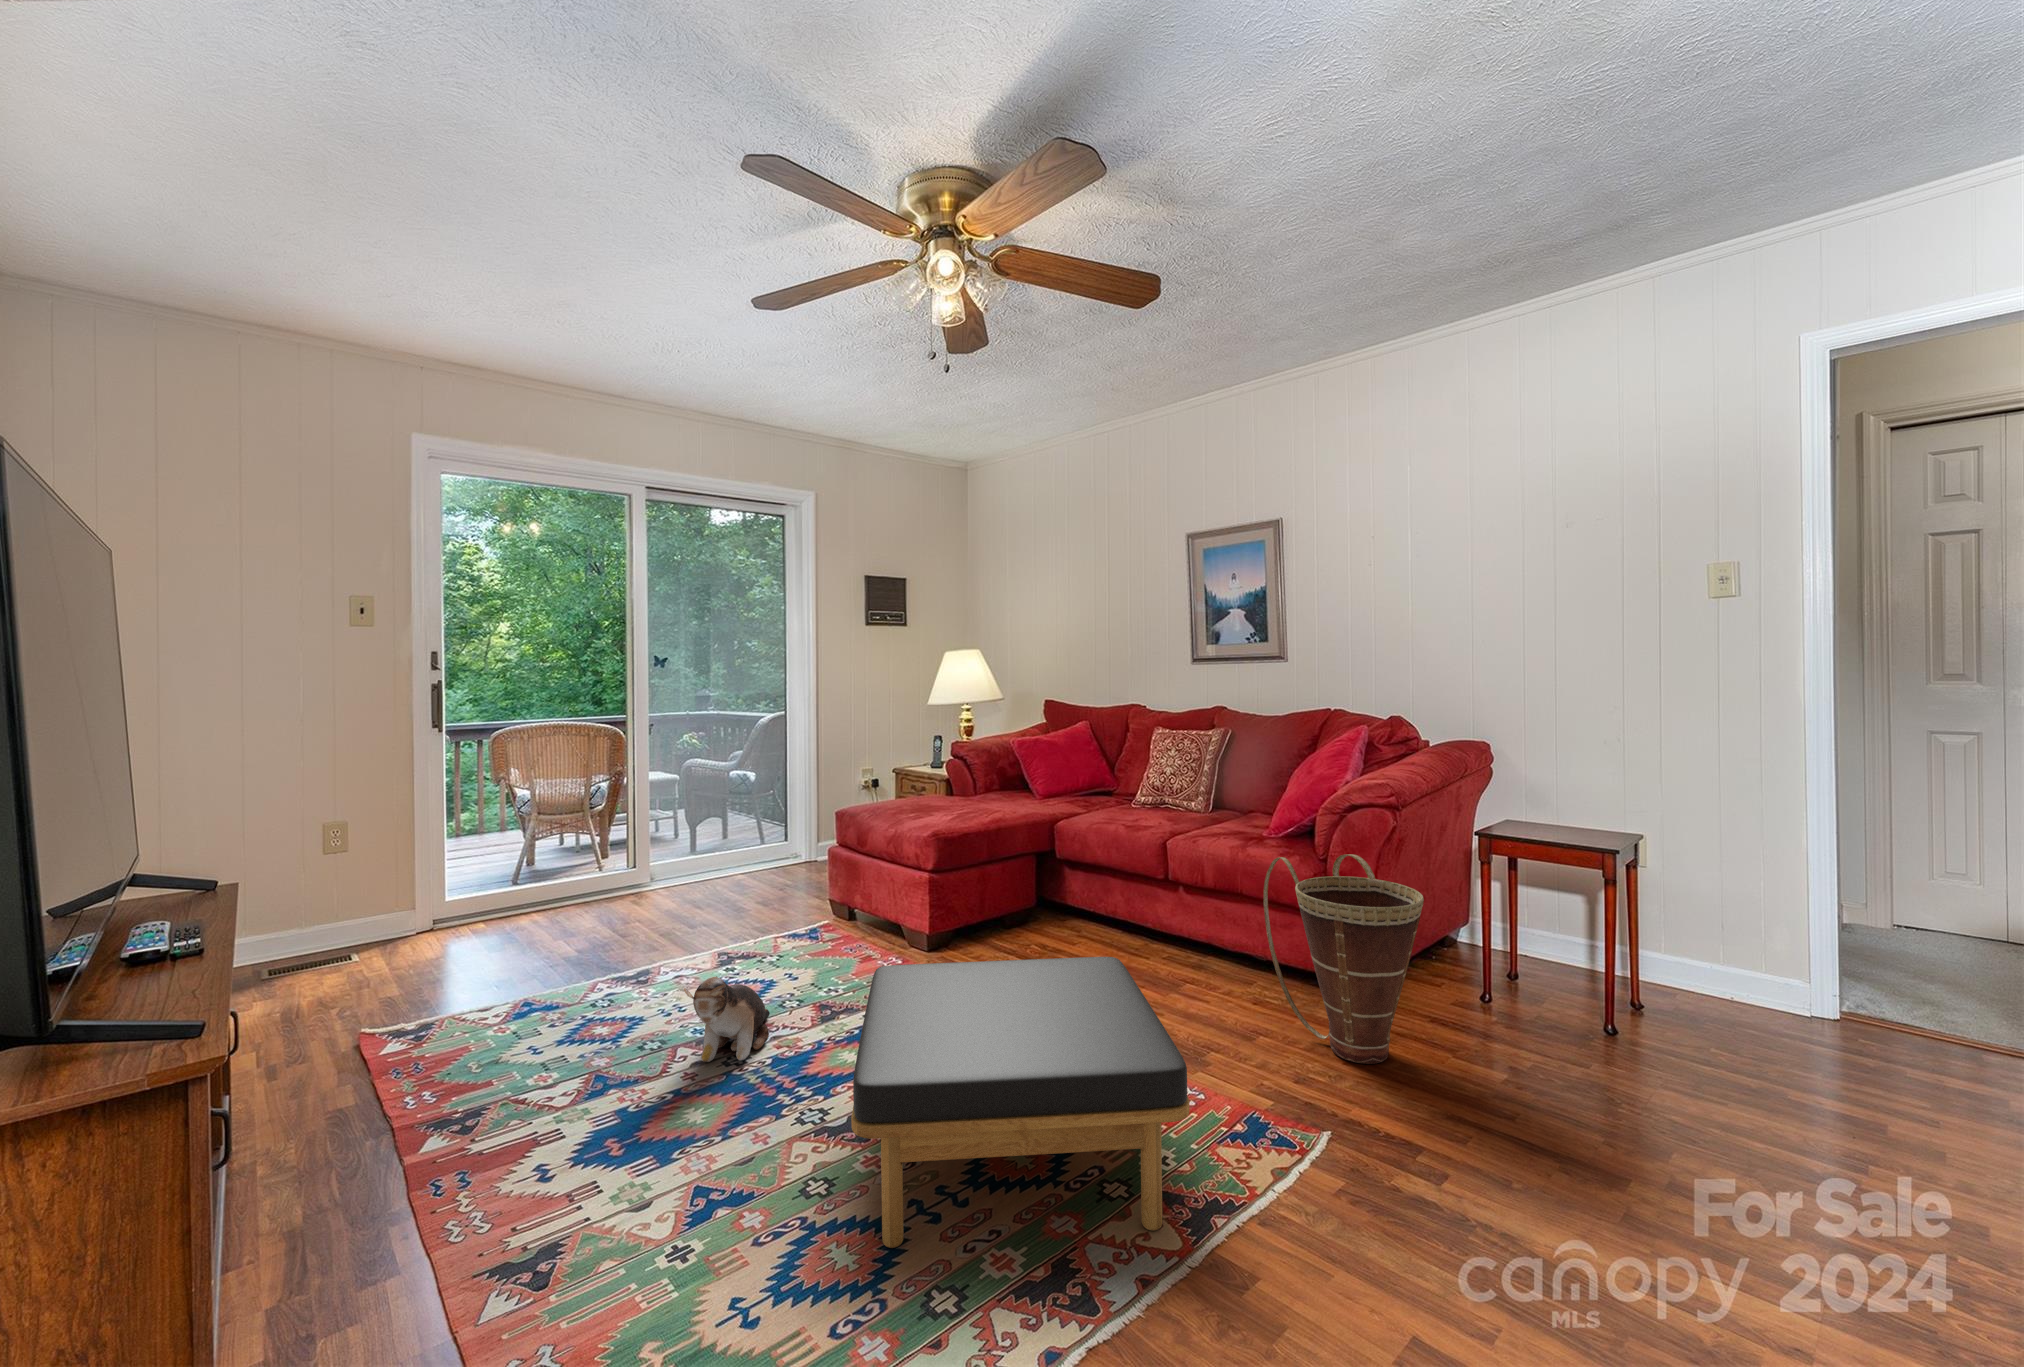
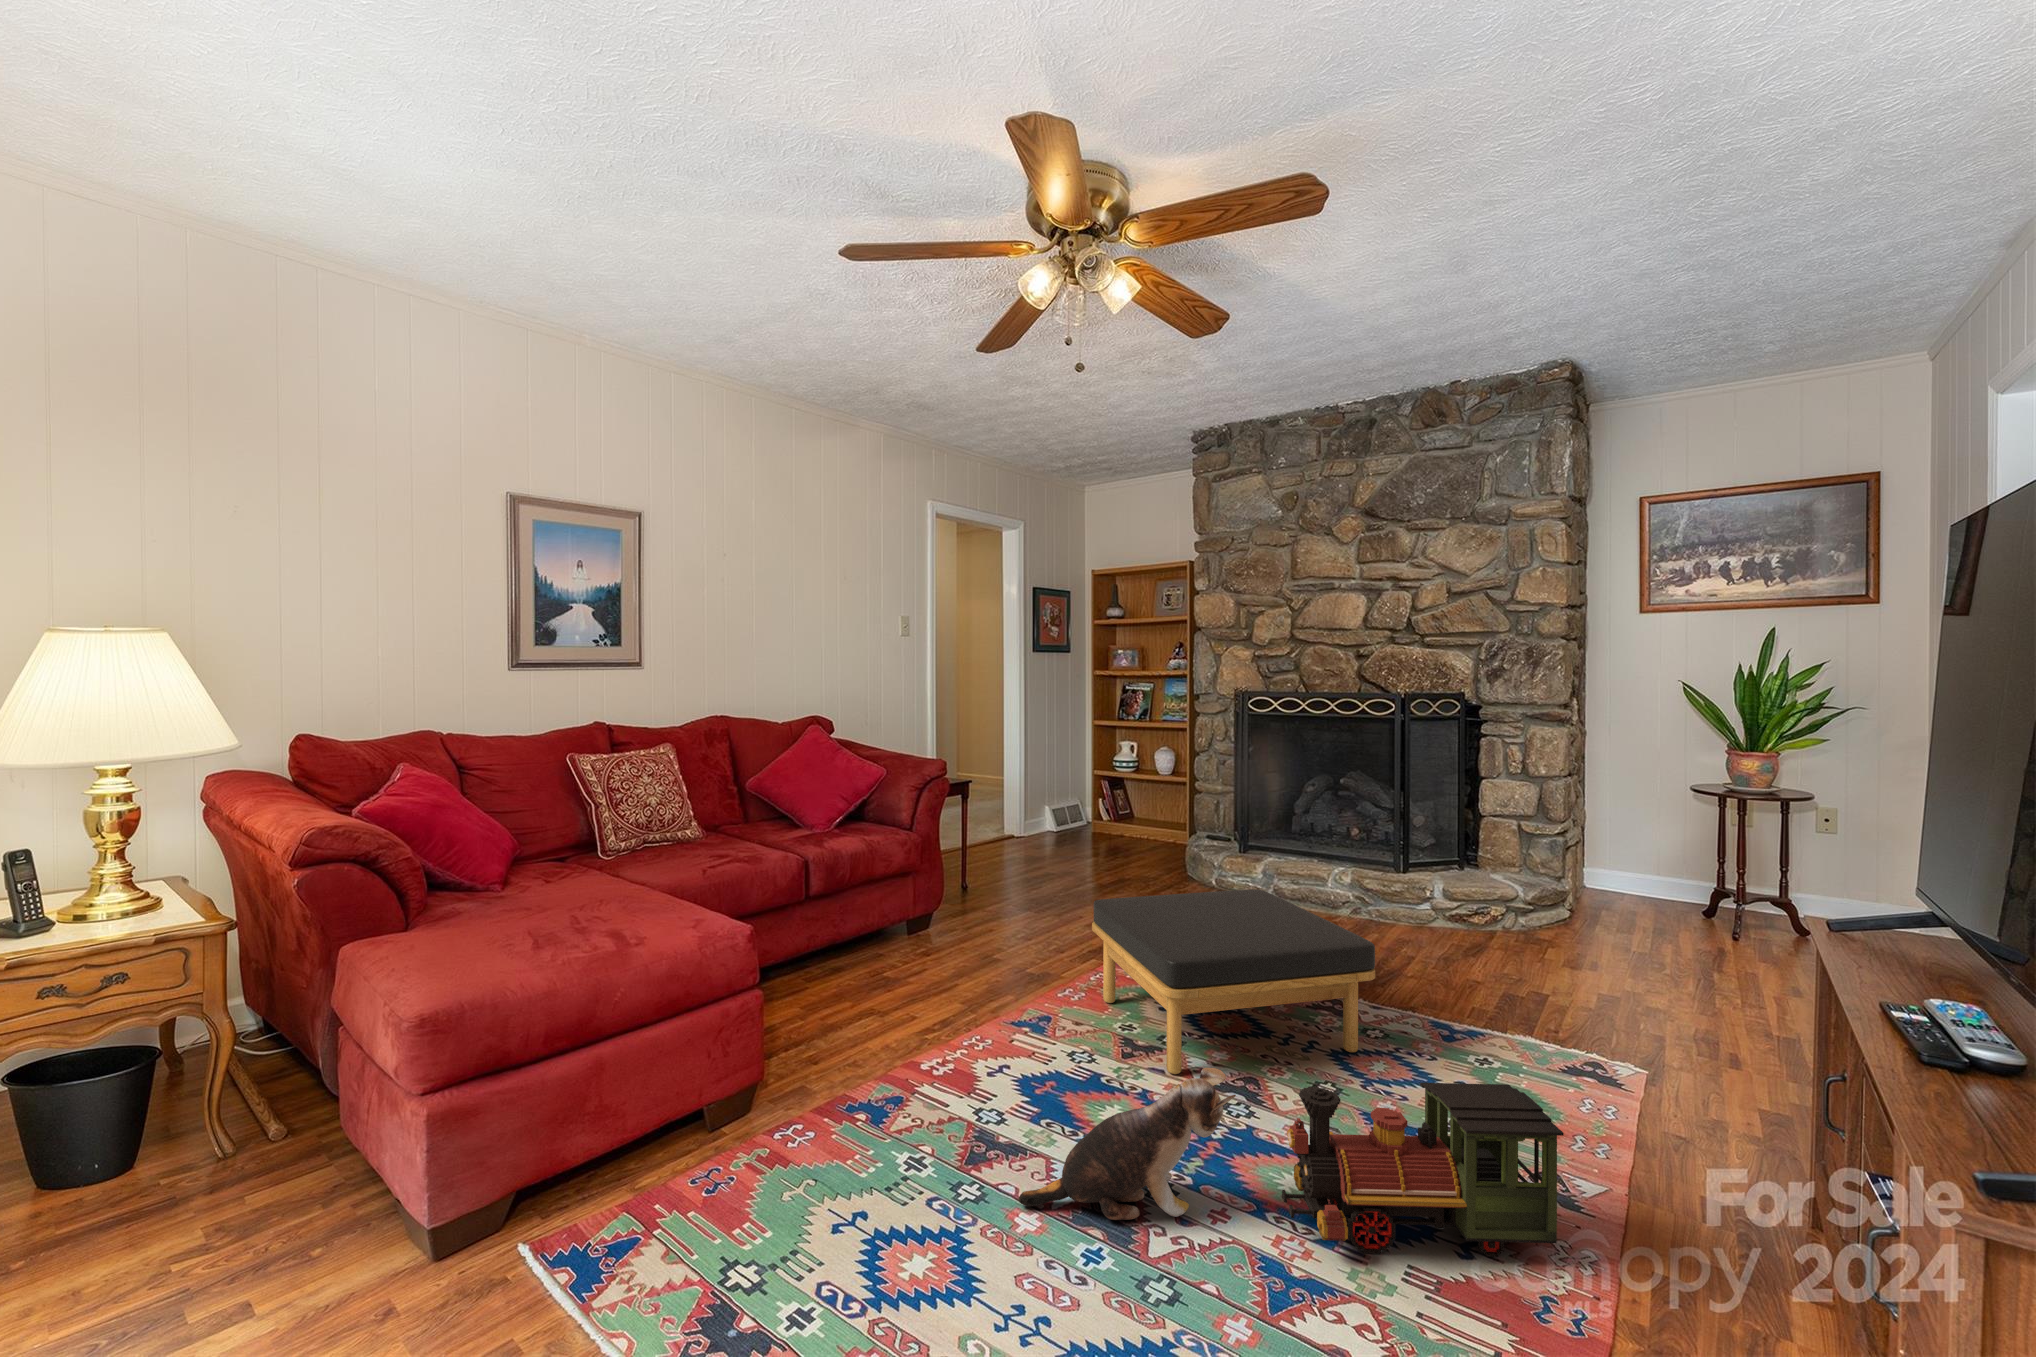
basket: present [1264,854,1424,1064] -> none [939,812,1059,939]
toy train: none [467,1000,675,1198] -> present [1282,1083,1564,1257]

